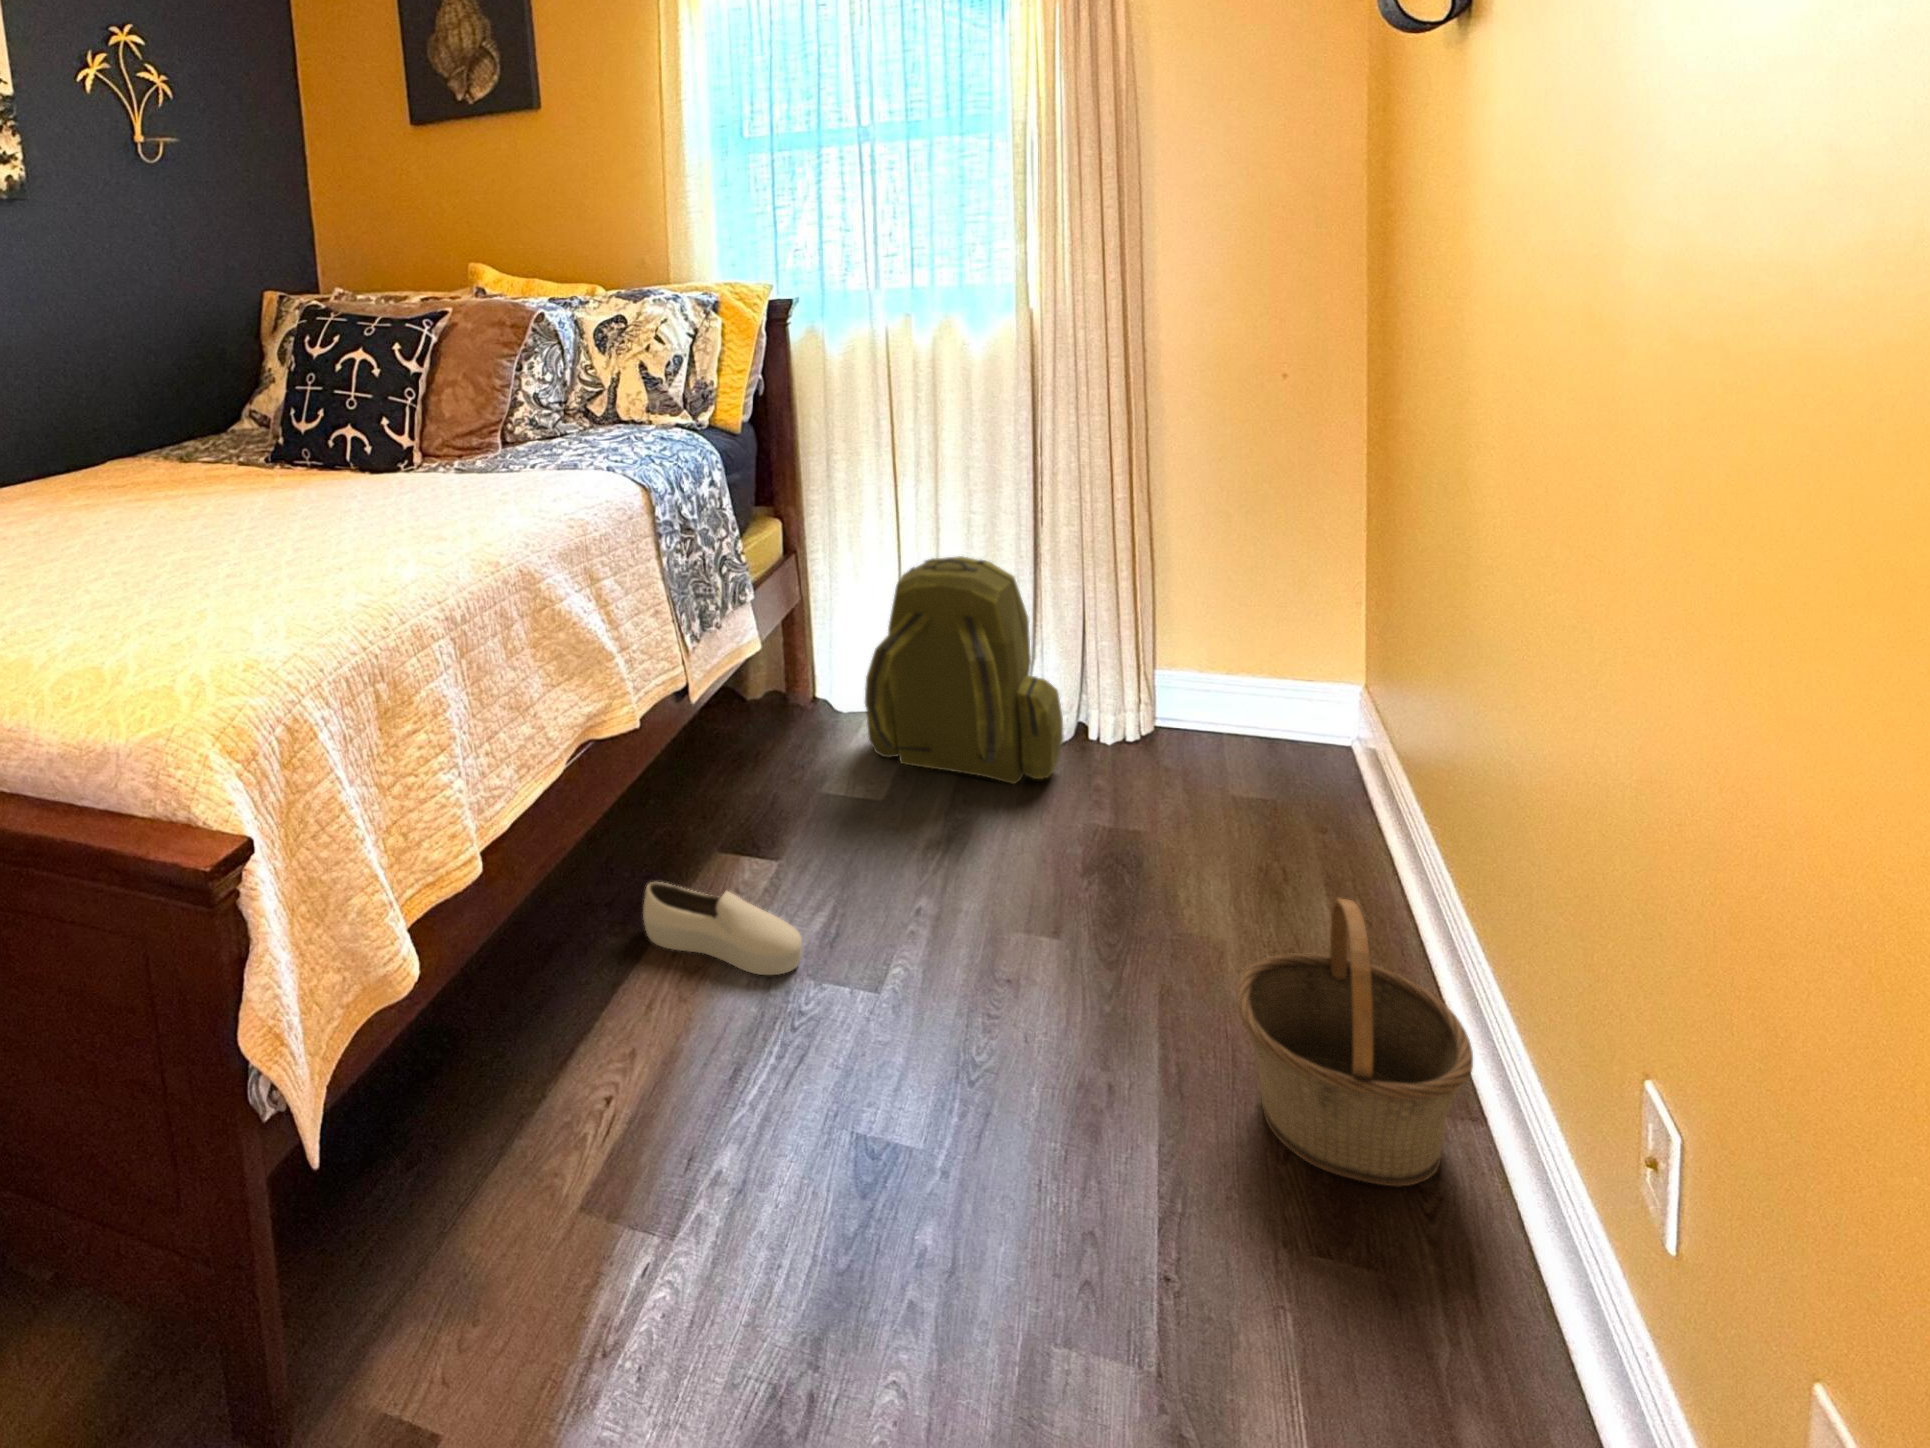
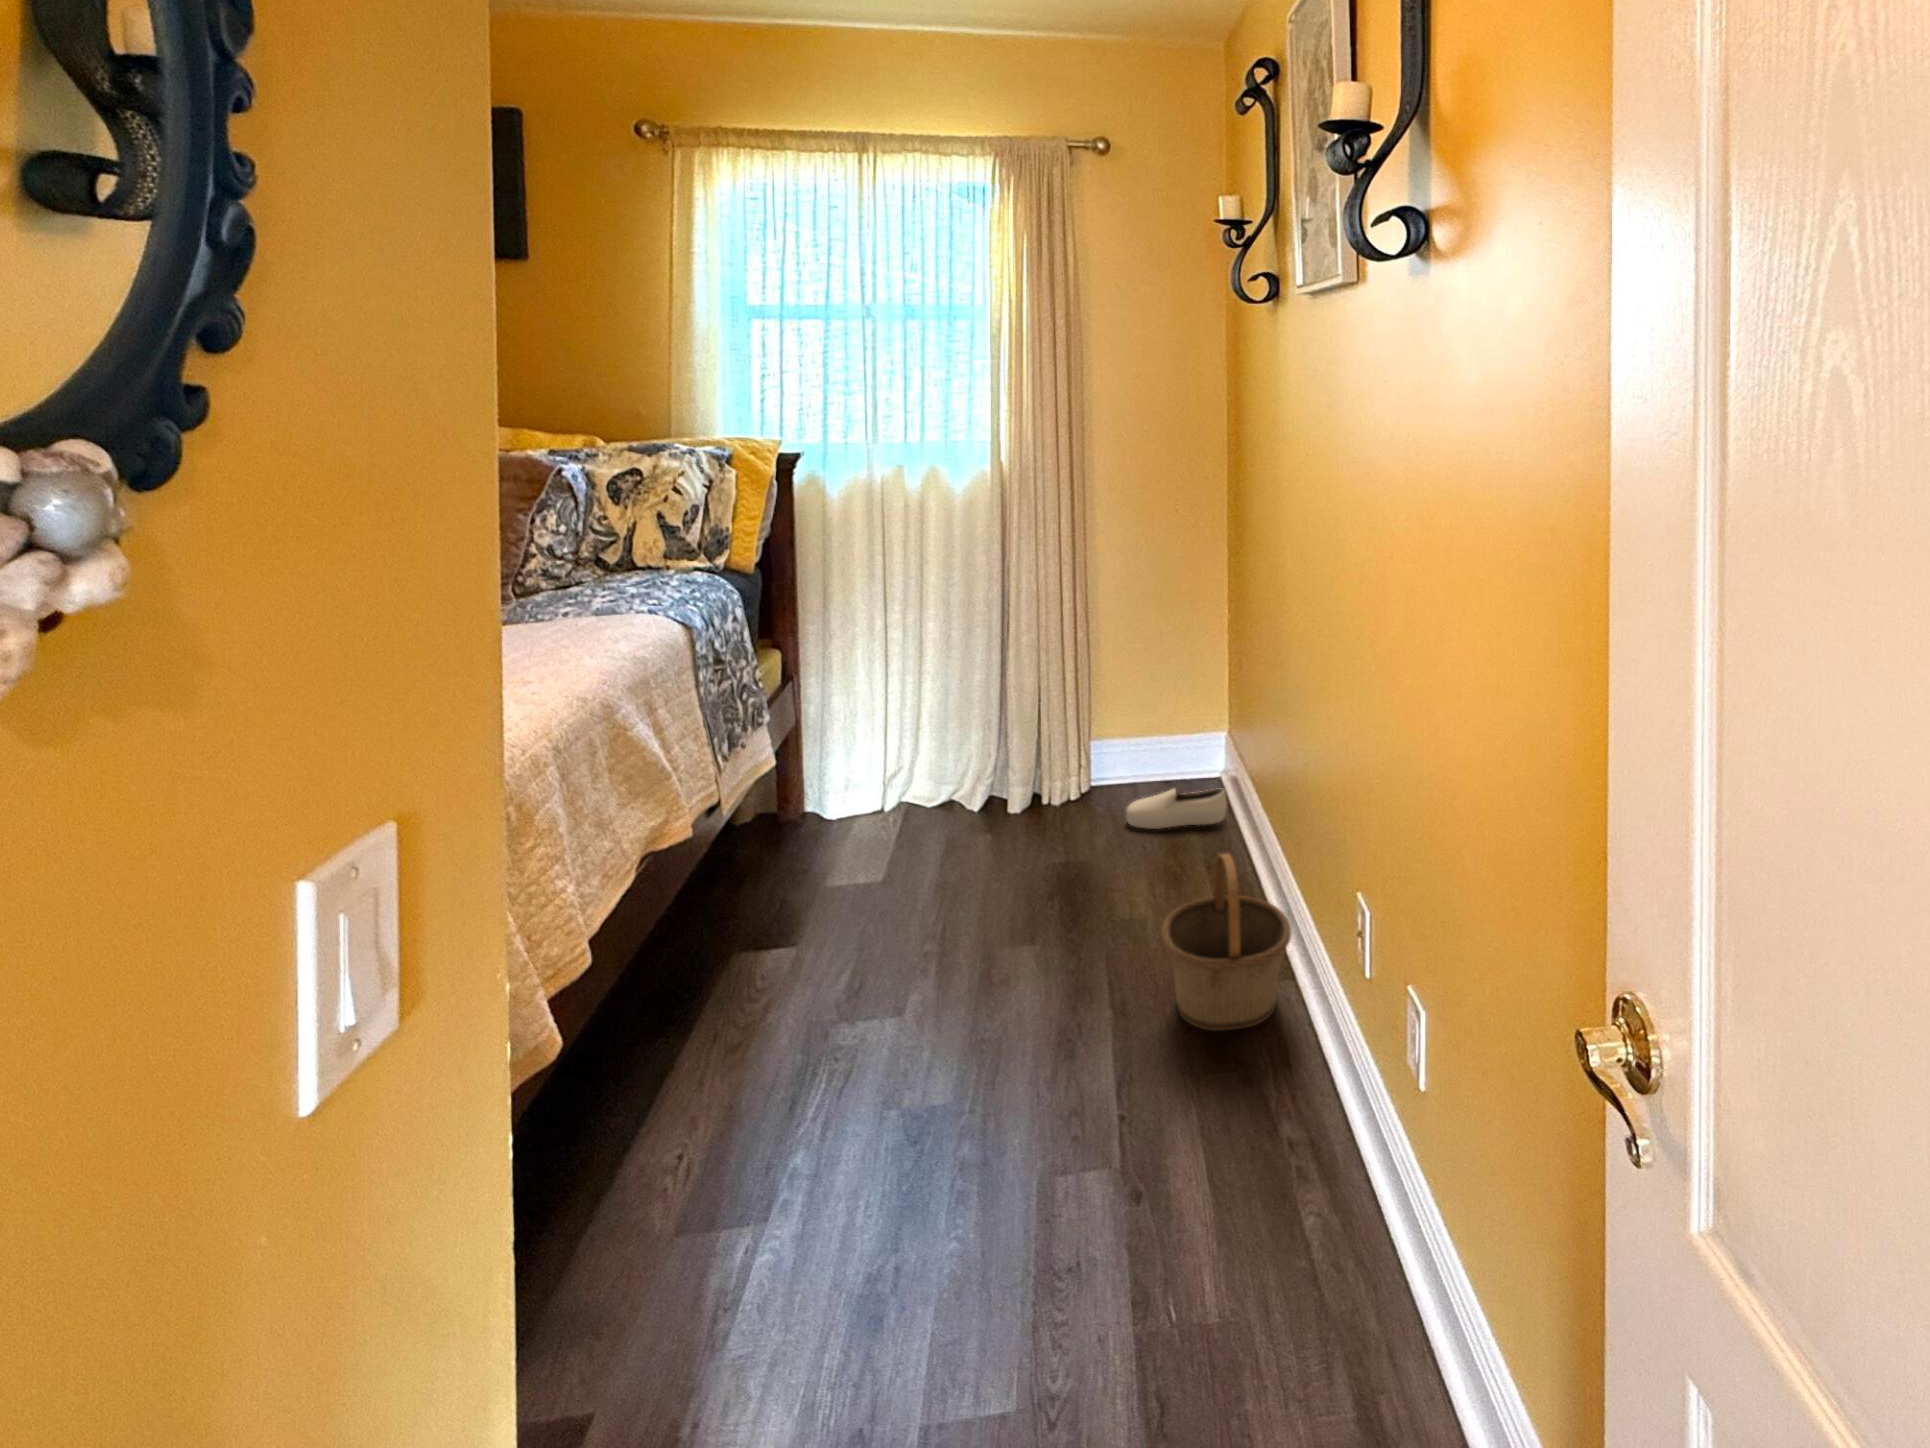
backpack: present [865,556,1064,784] -> none [864,665,1027,848]
shoe: present [643,882,802,975] -> present [1126,789,1227,829]

